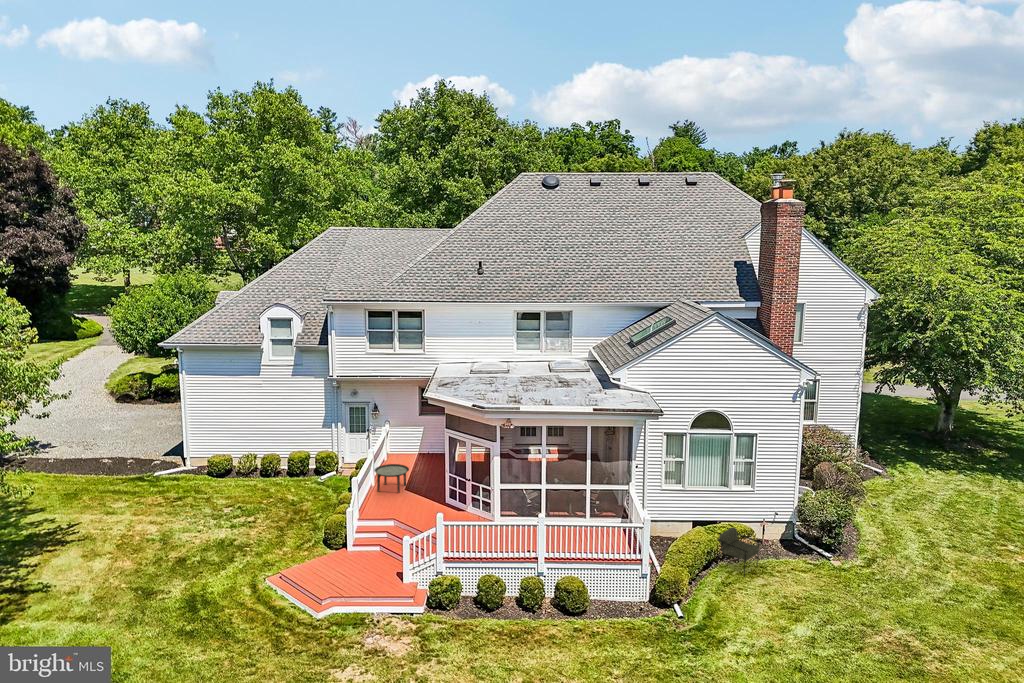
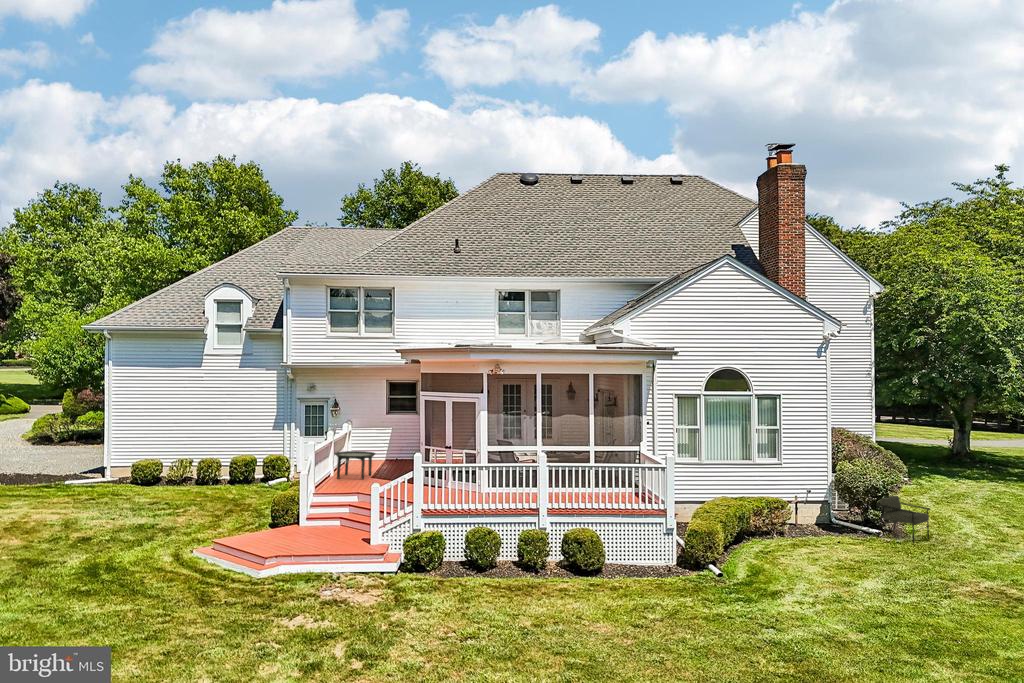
armchair: present [716,527,761,576] -> present [877,496,930,543]

